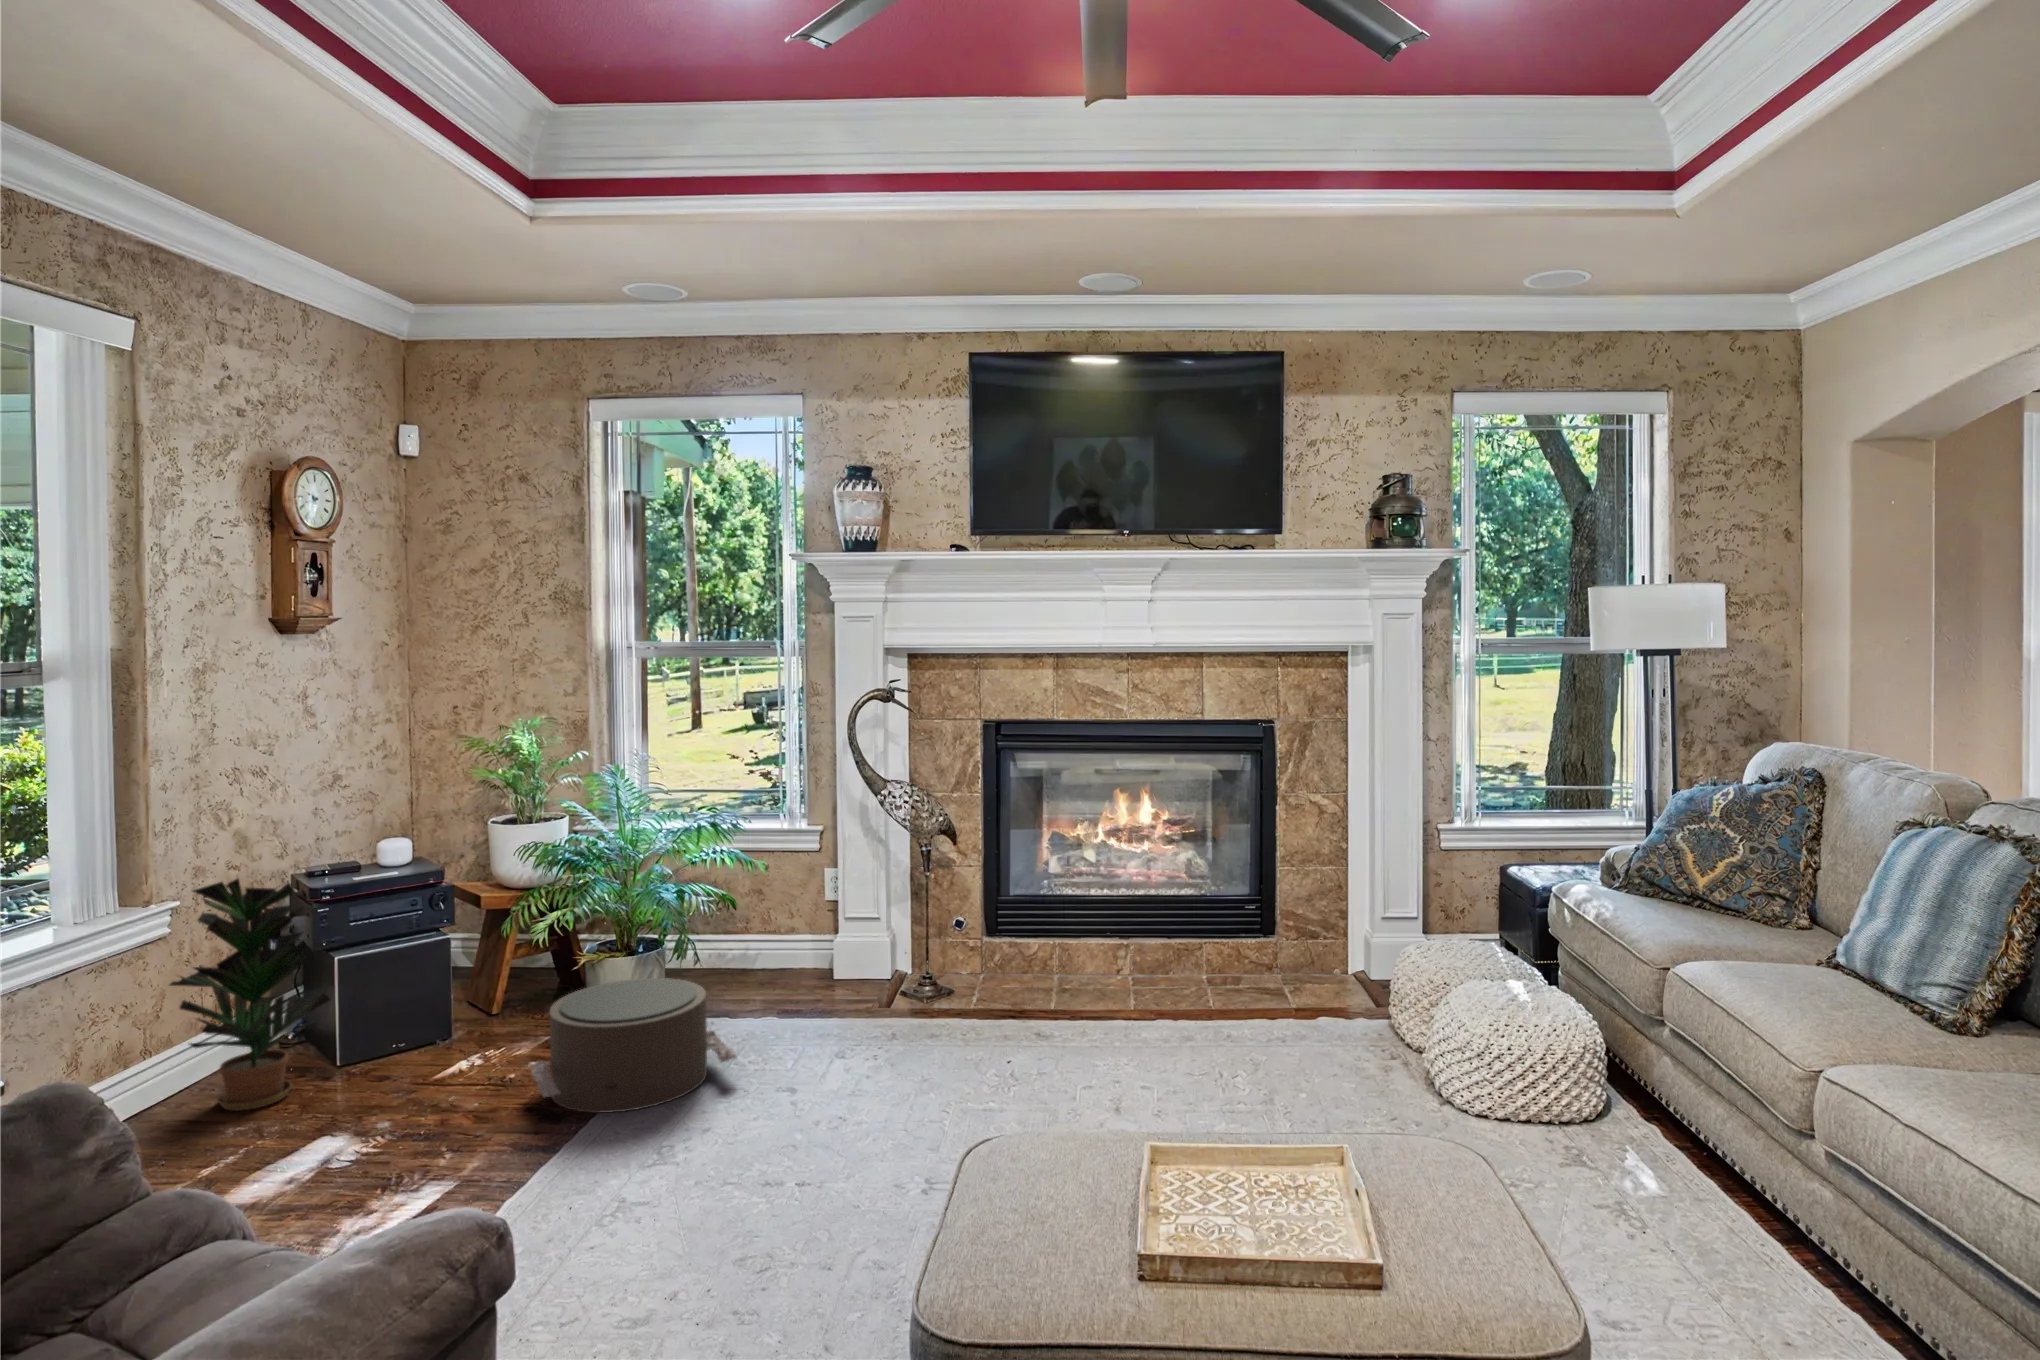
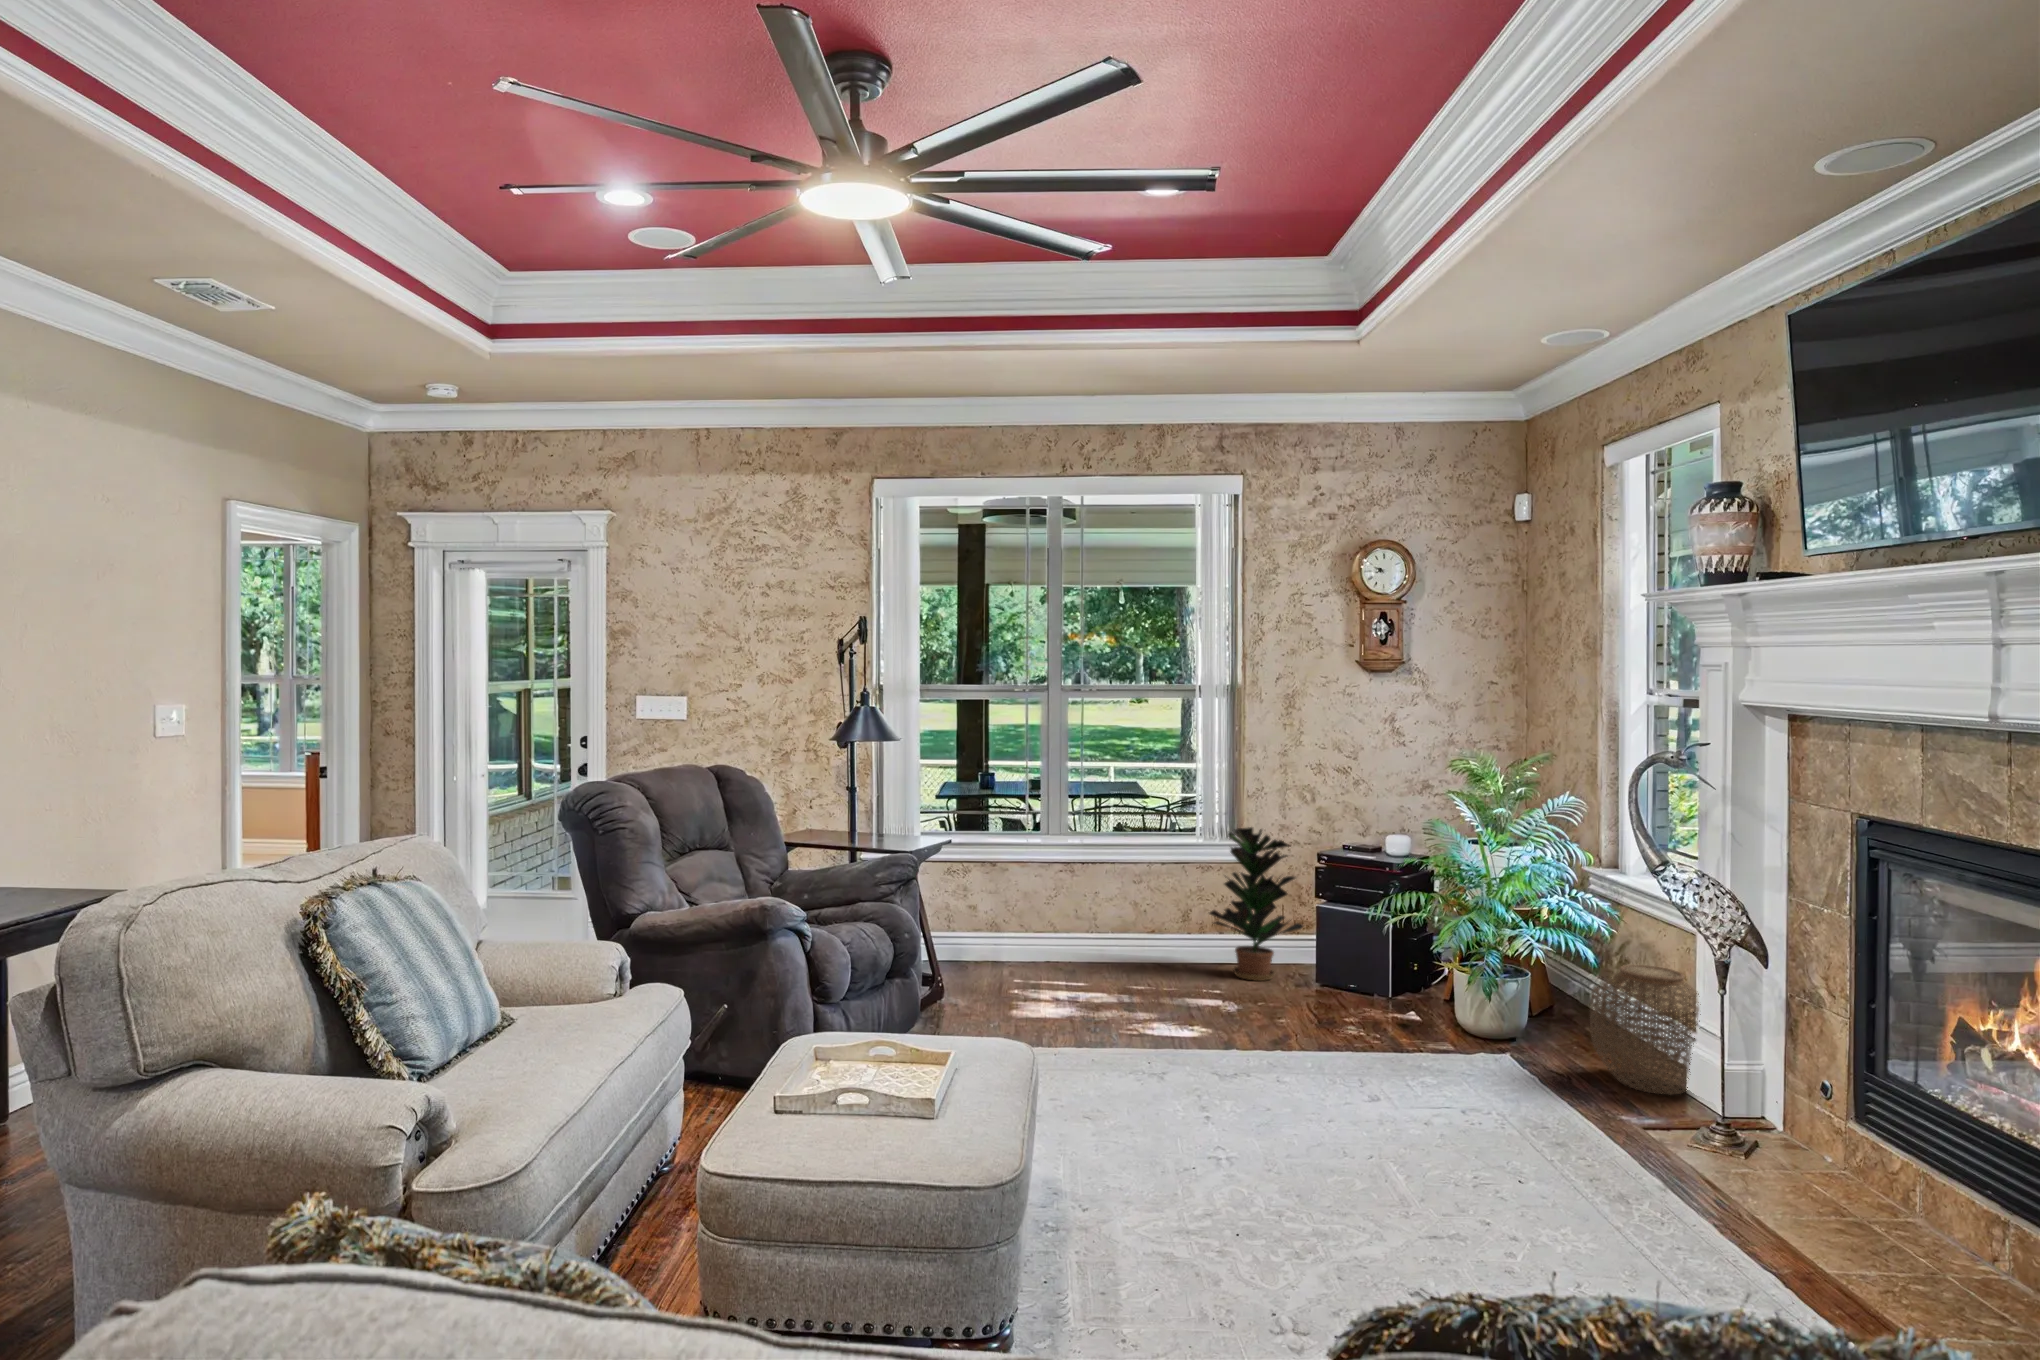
woven basket: none [741,882,839,993] -> present [1590,965,1701,1094]
pouf: present [531,978,736,1113] -> none [1255,963,1423,1067]

